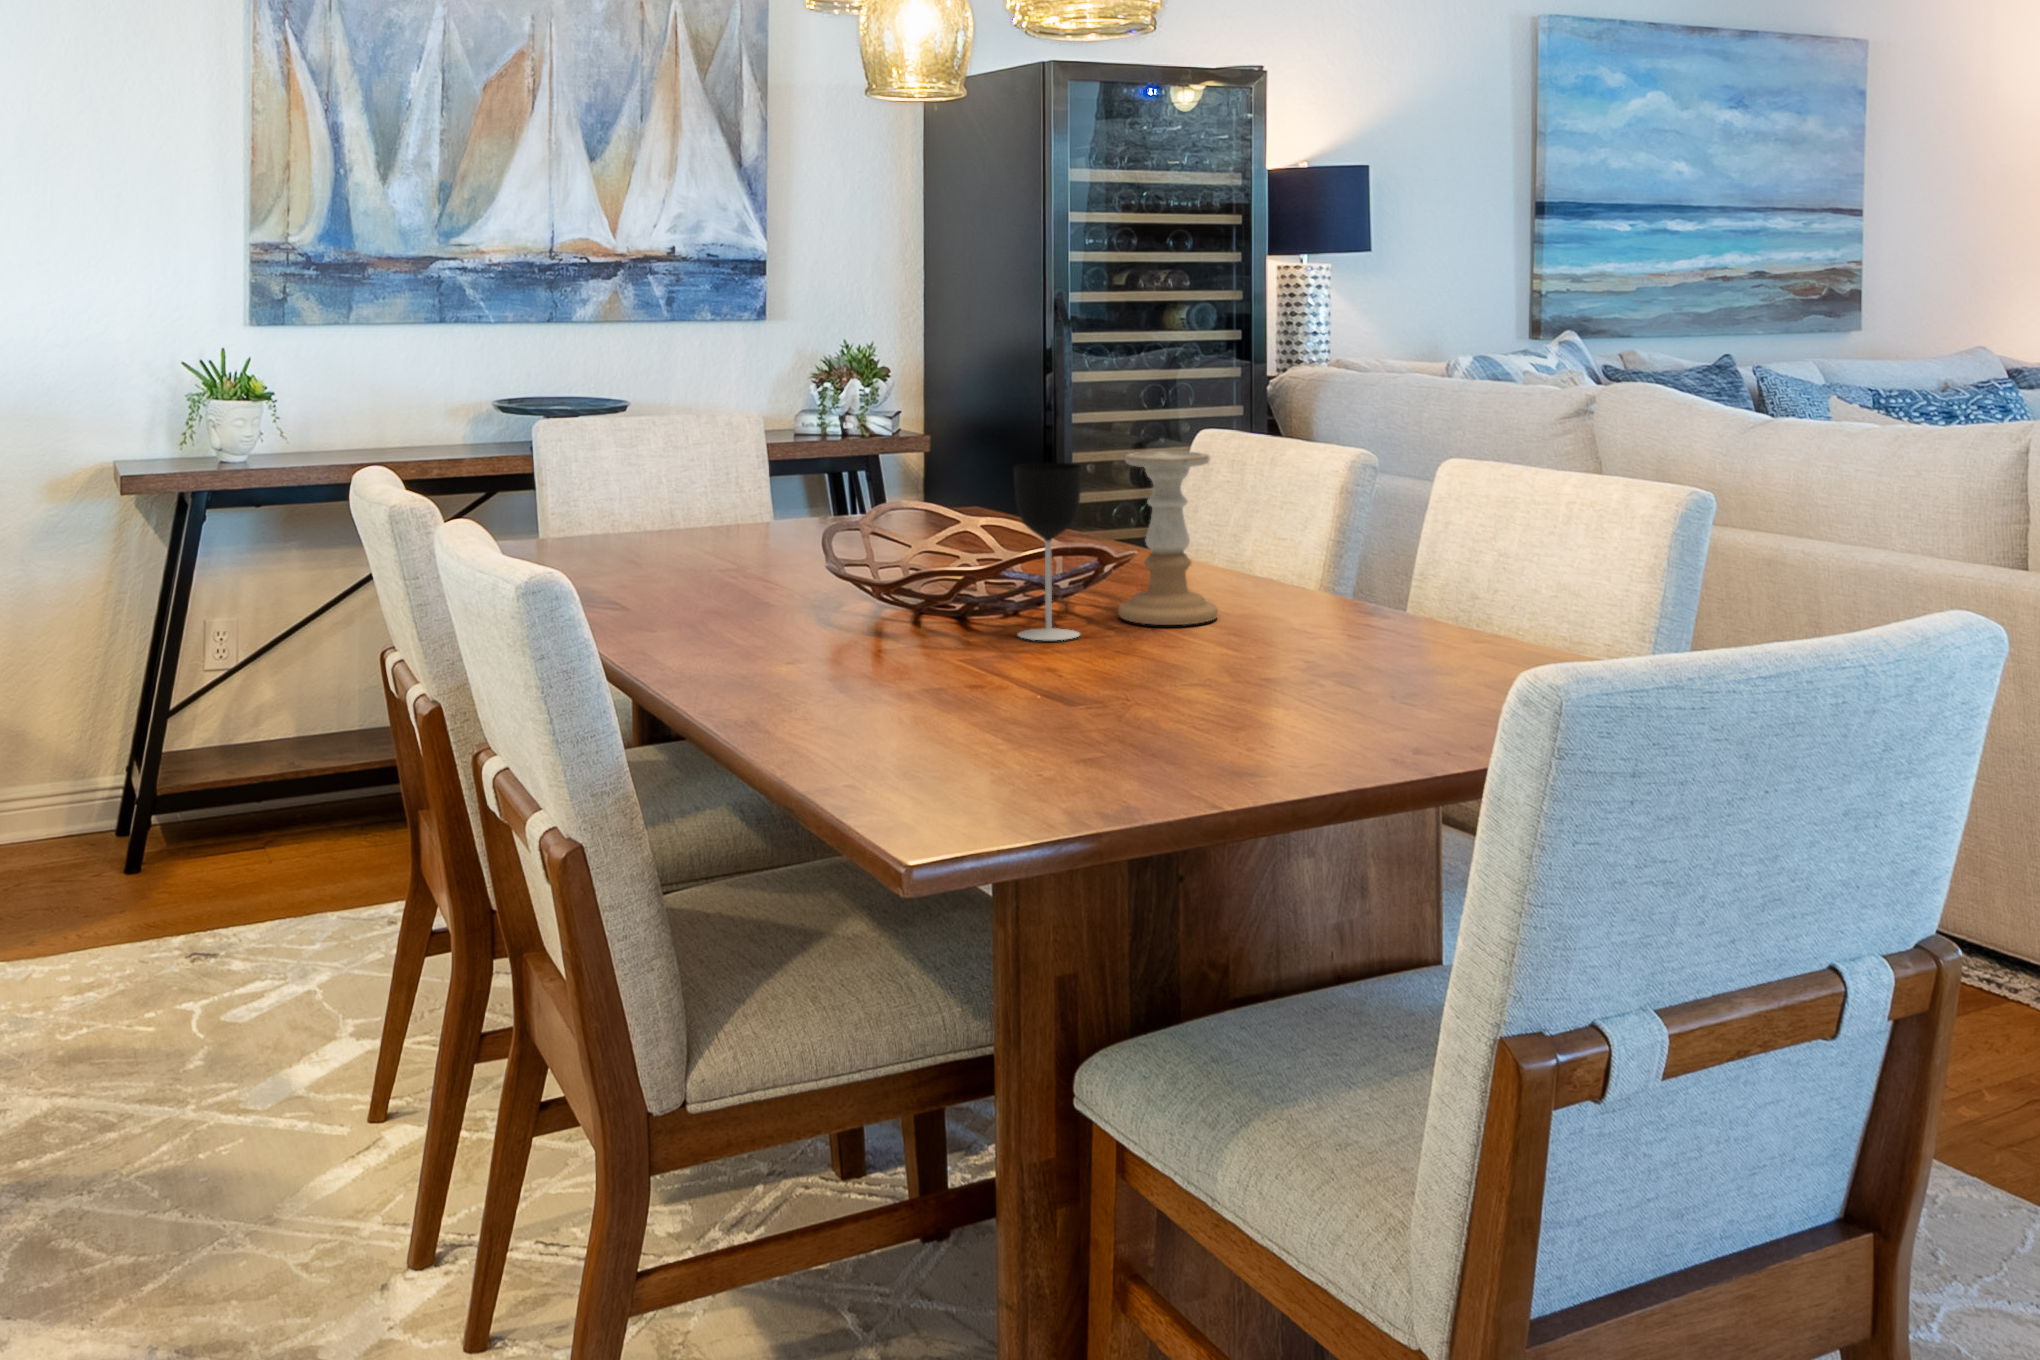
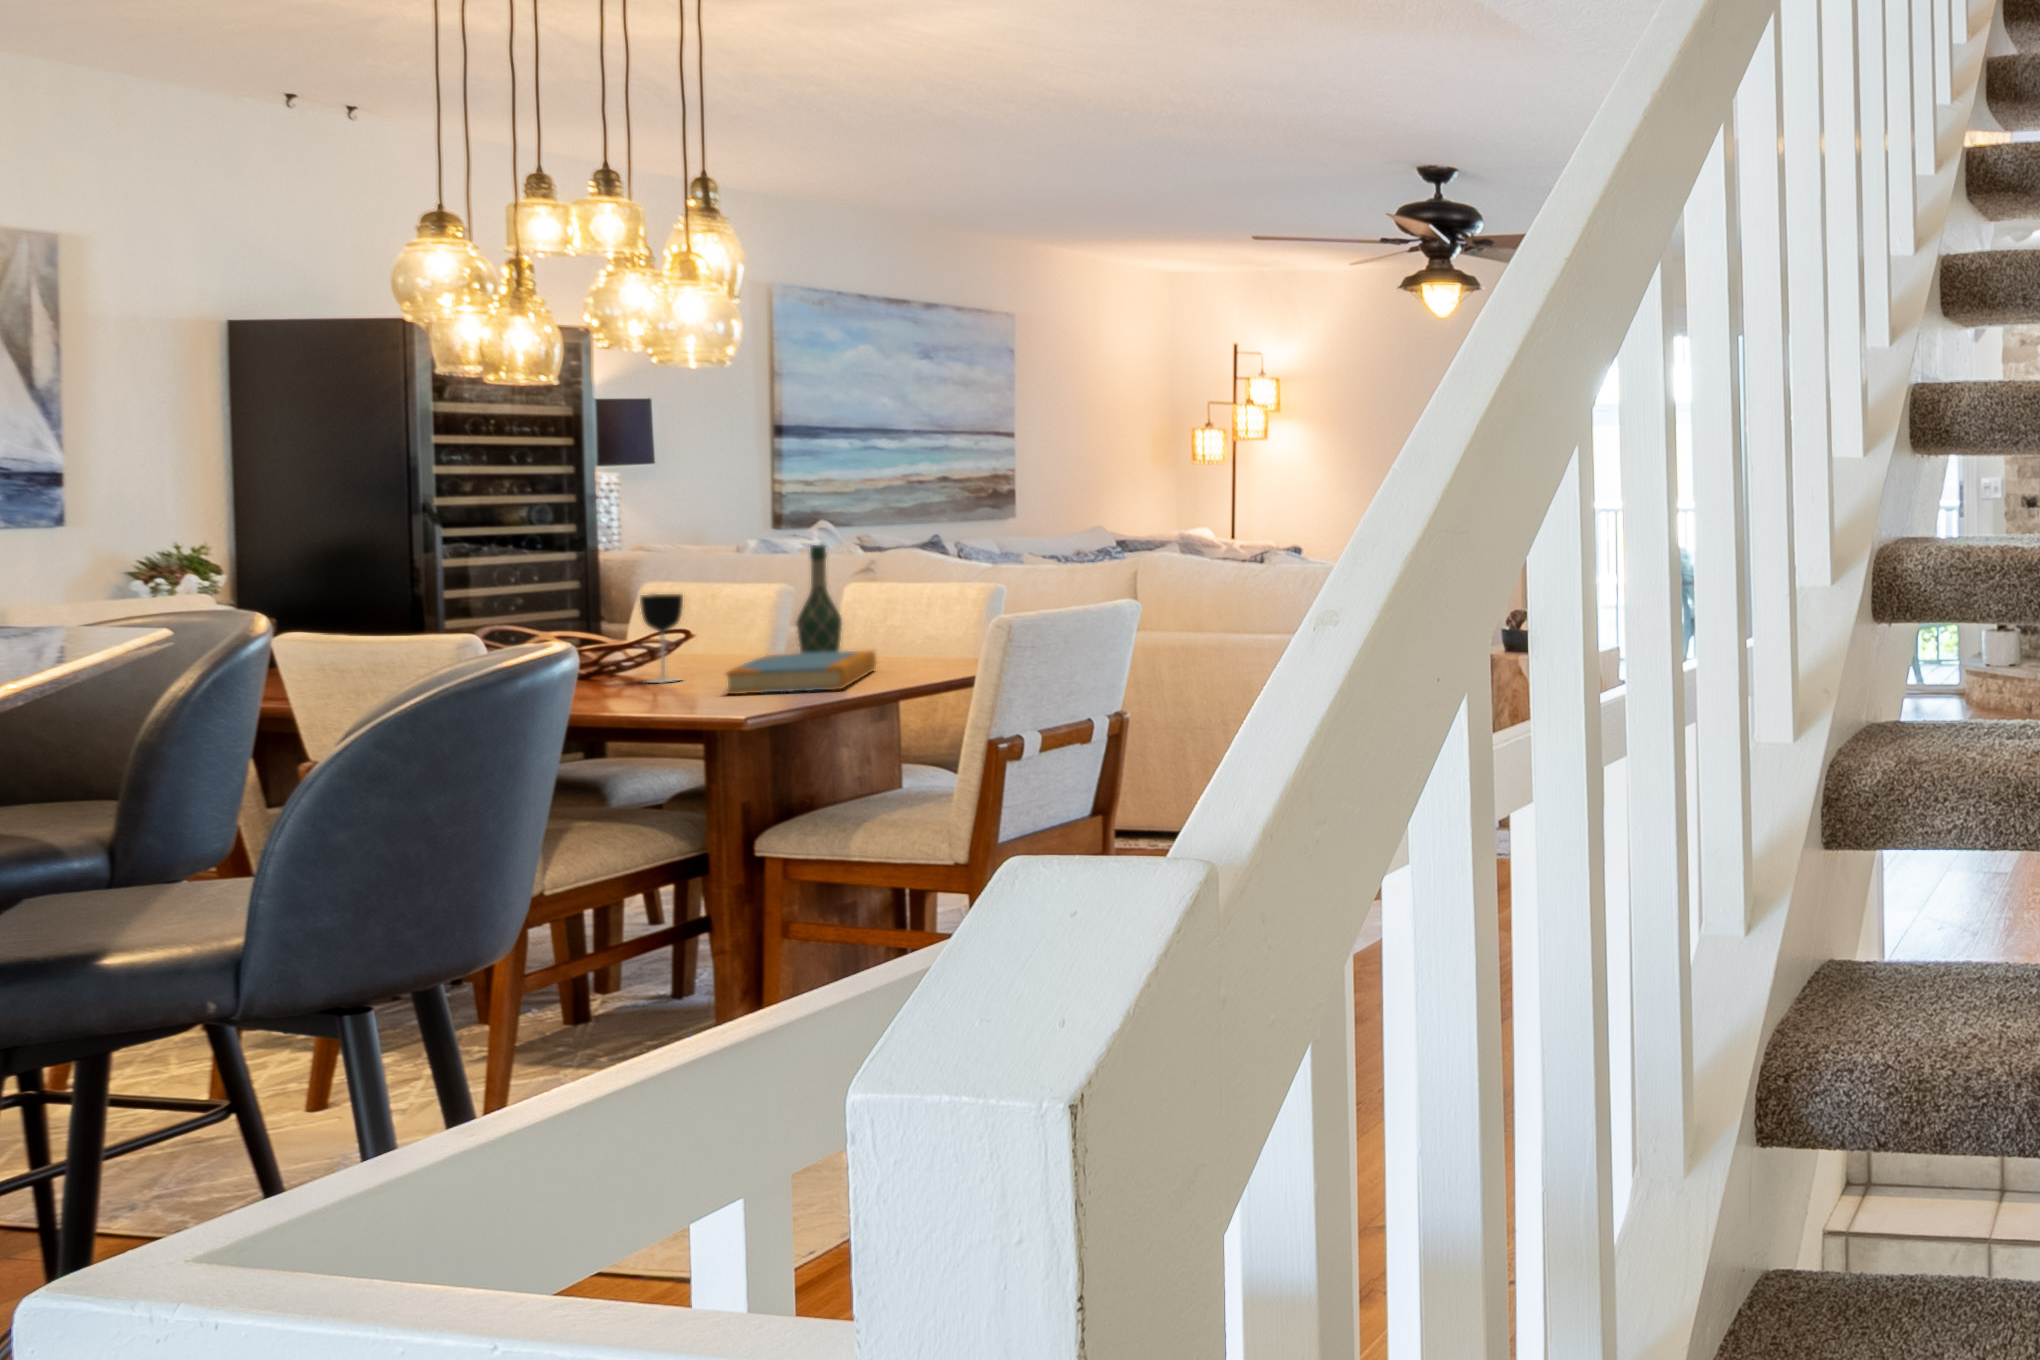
wine bottle: none [1293,376,1374,630] -> present [797,545,842,653]
candle holder: present [1118,451,1218,625] -> none [690,586,751,673]
book: none [1058,603,1407,732] -> present [726,650,876,694]

